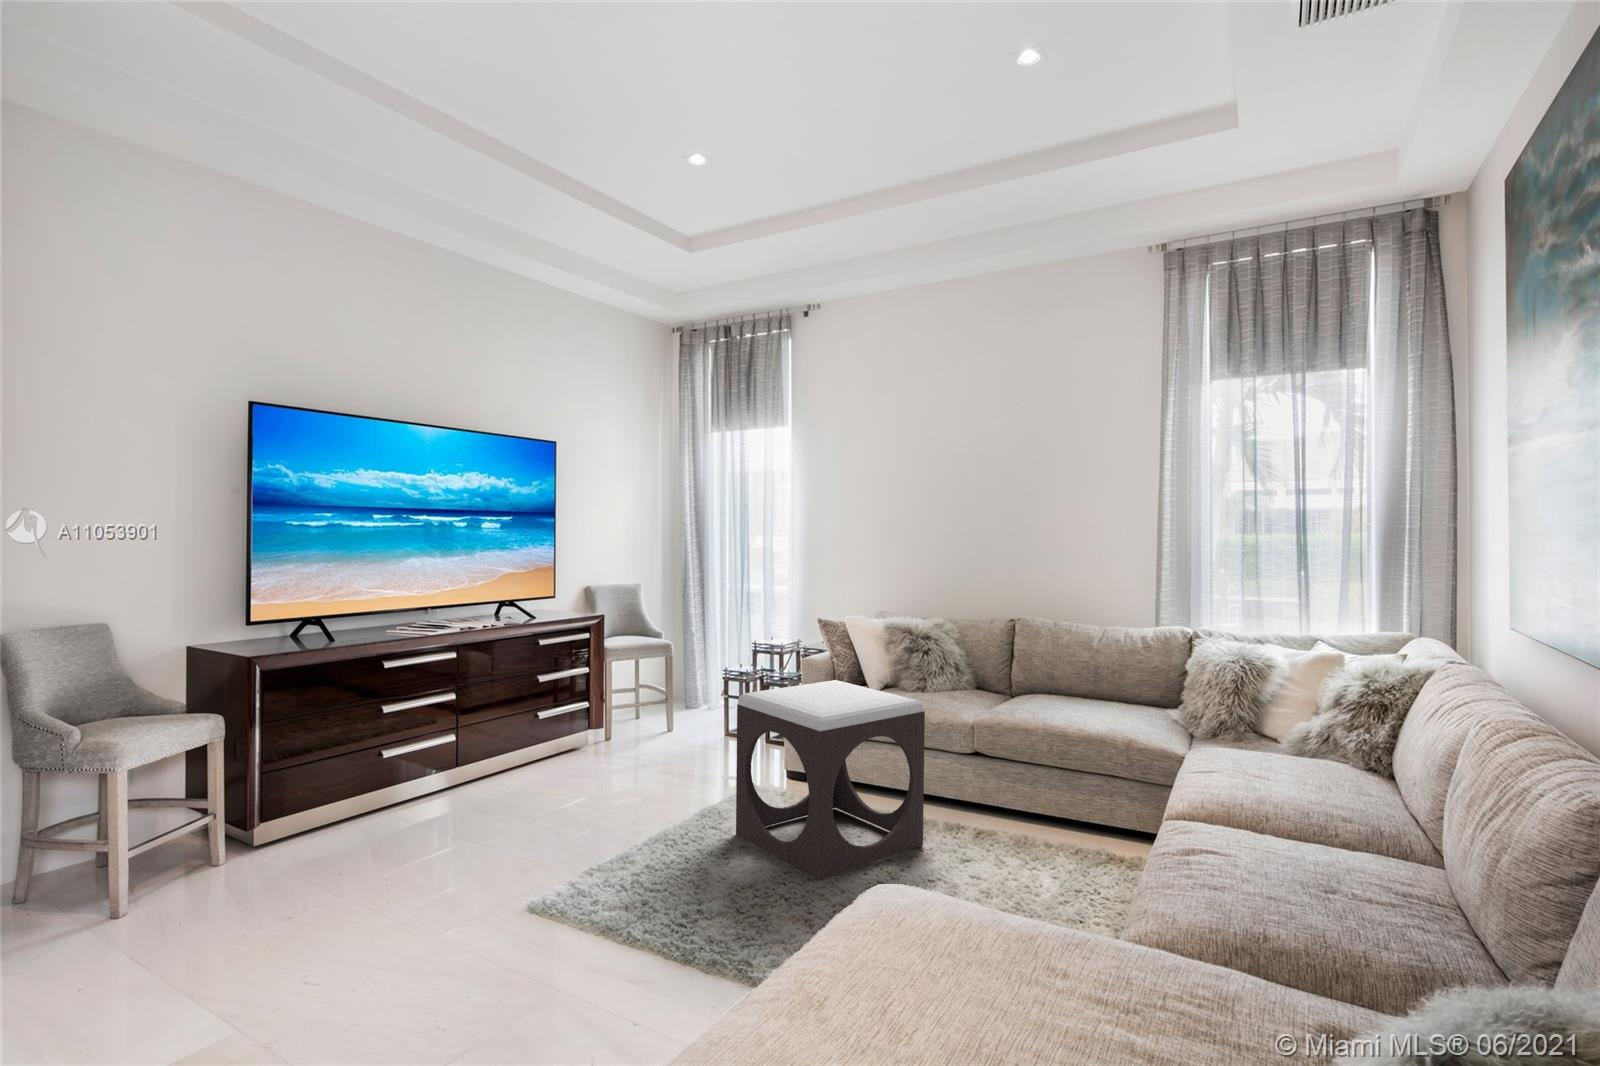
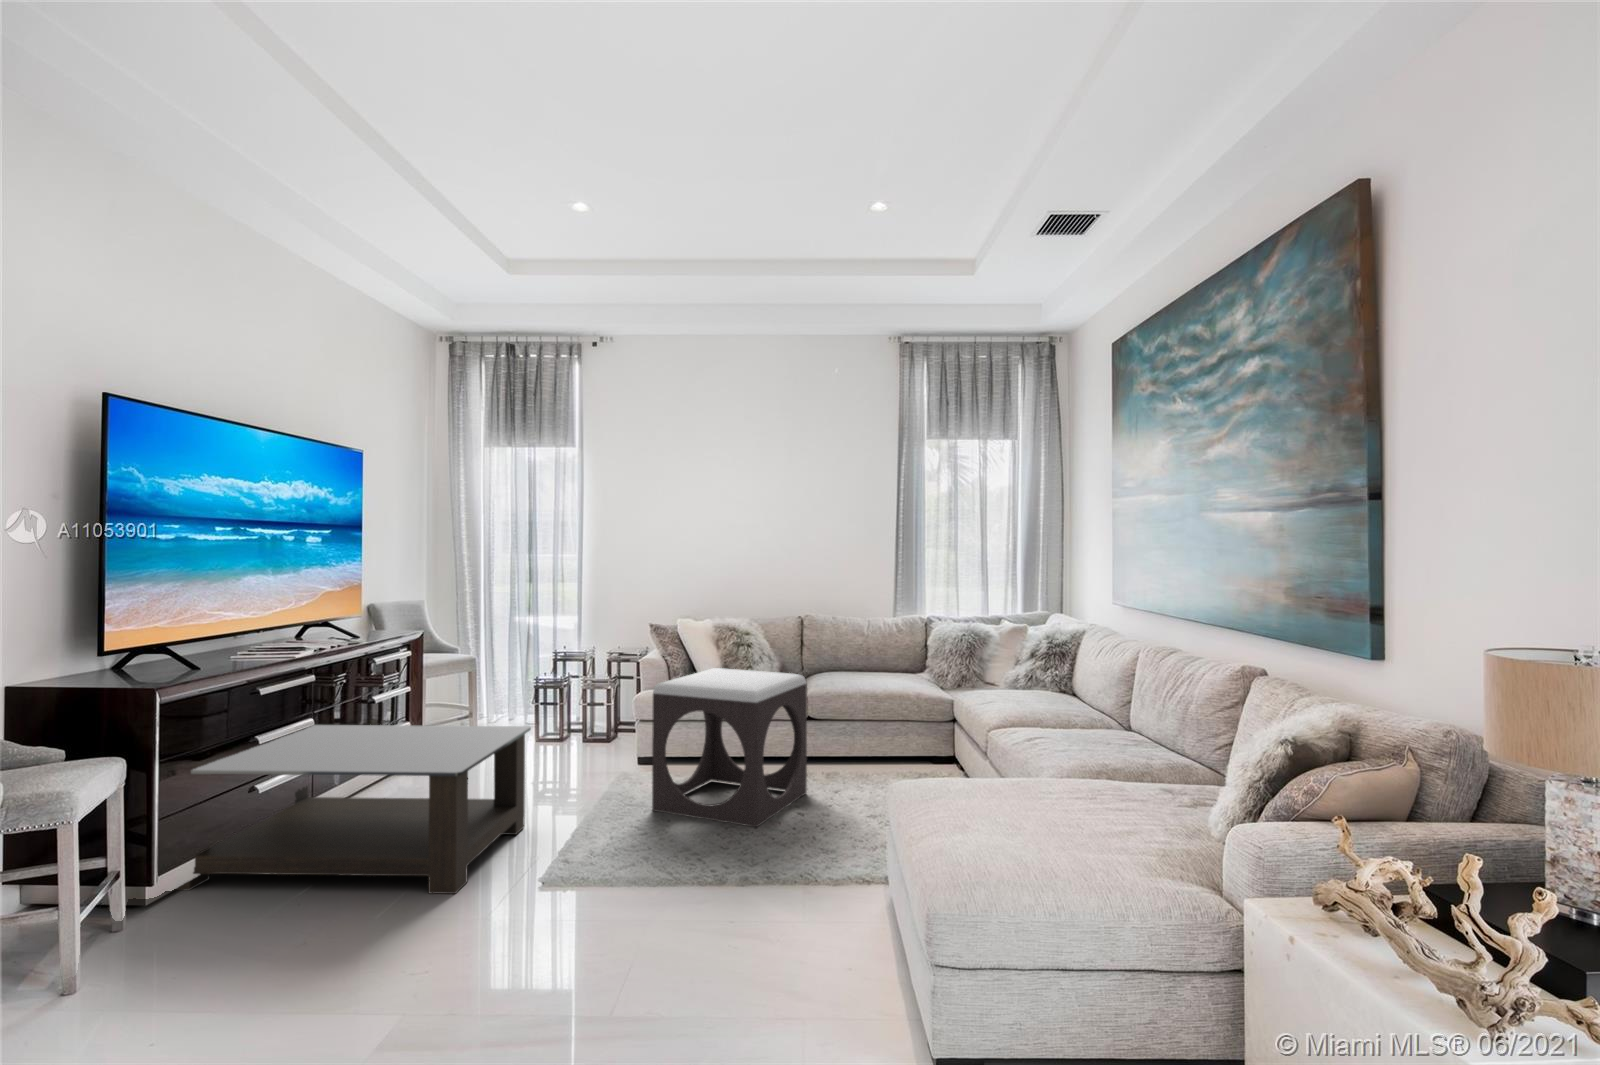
coffee table: none [281,696,607,893] -> present [175,725,531,894]

